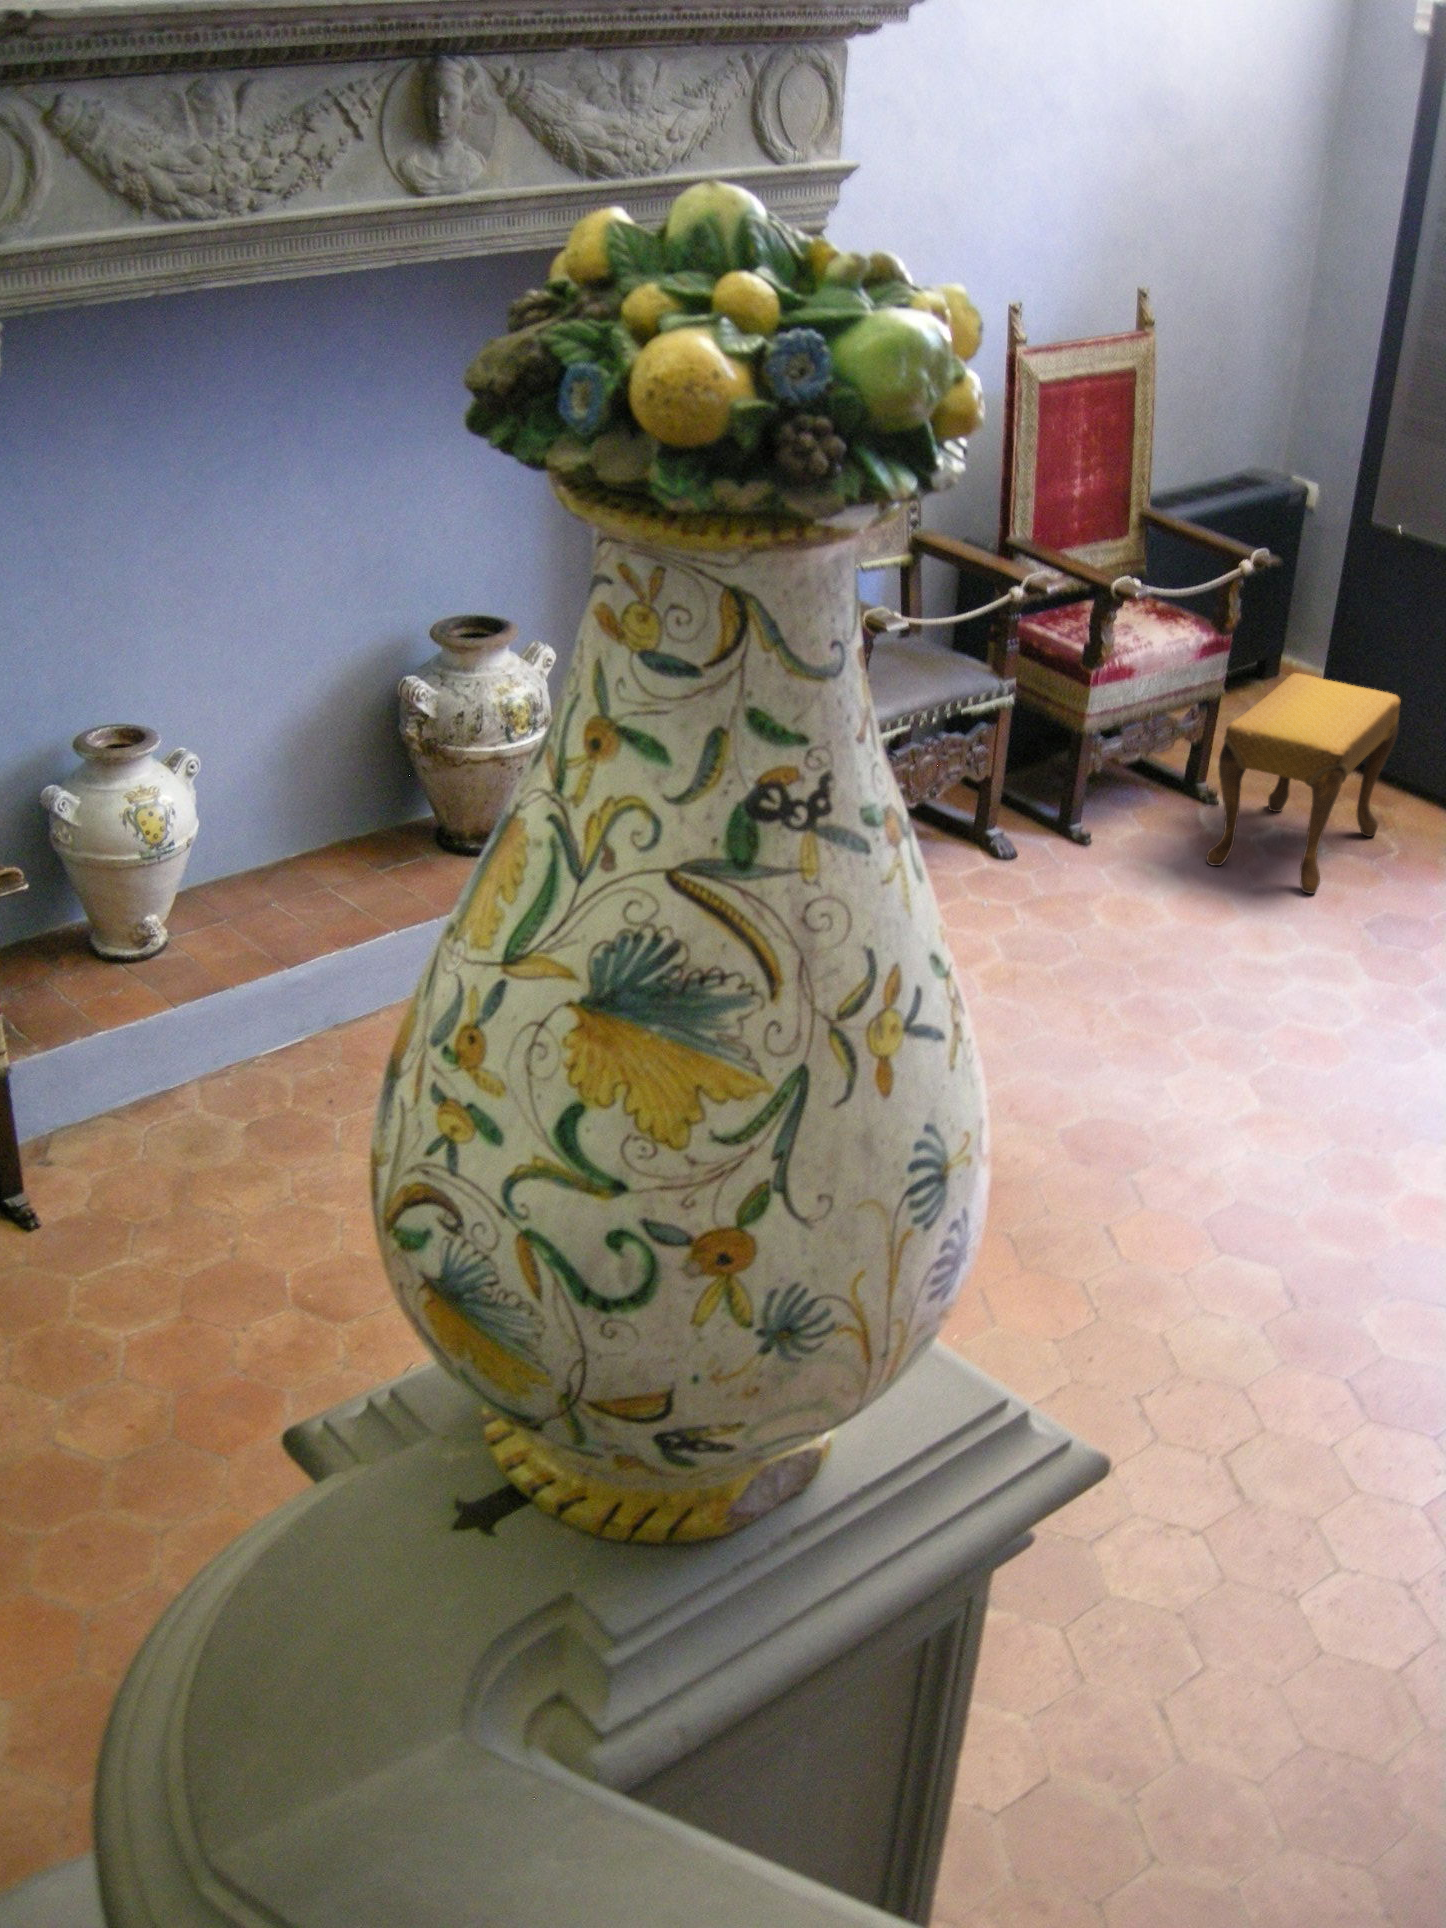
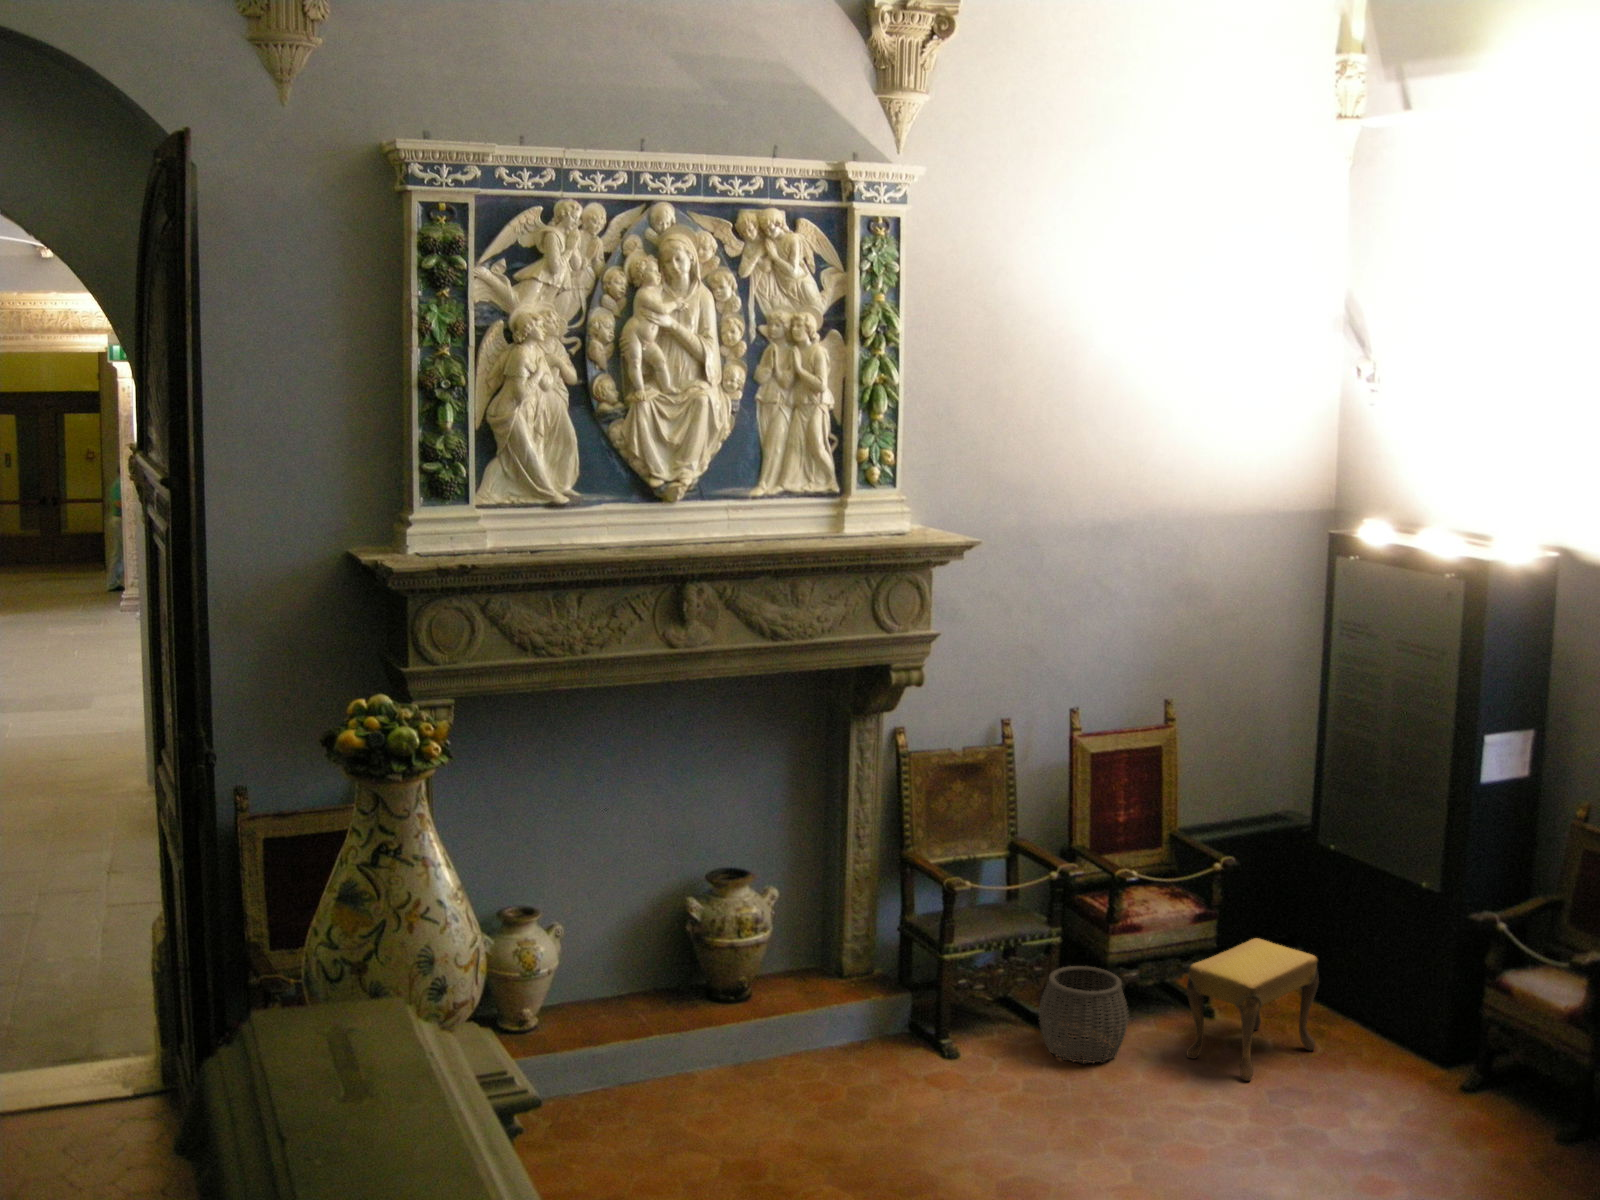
woven basket: none [989,738,1132,891] -> present [1039,966,1129,1063]

